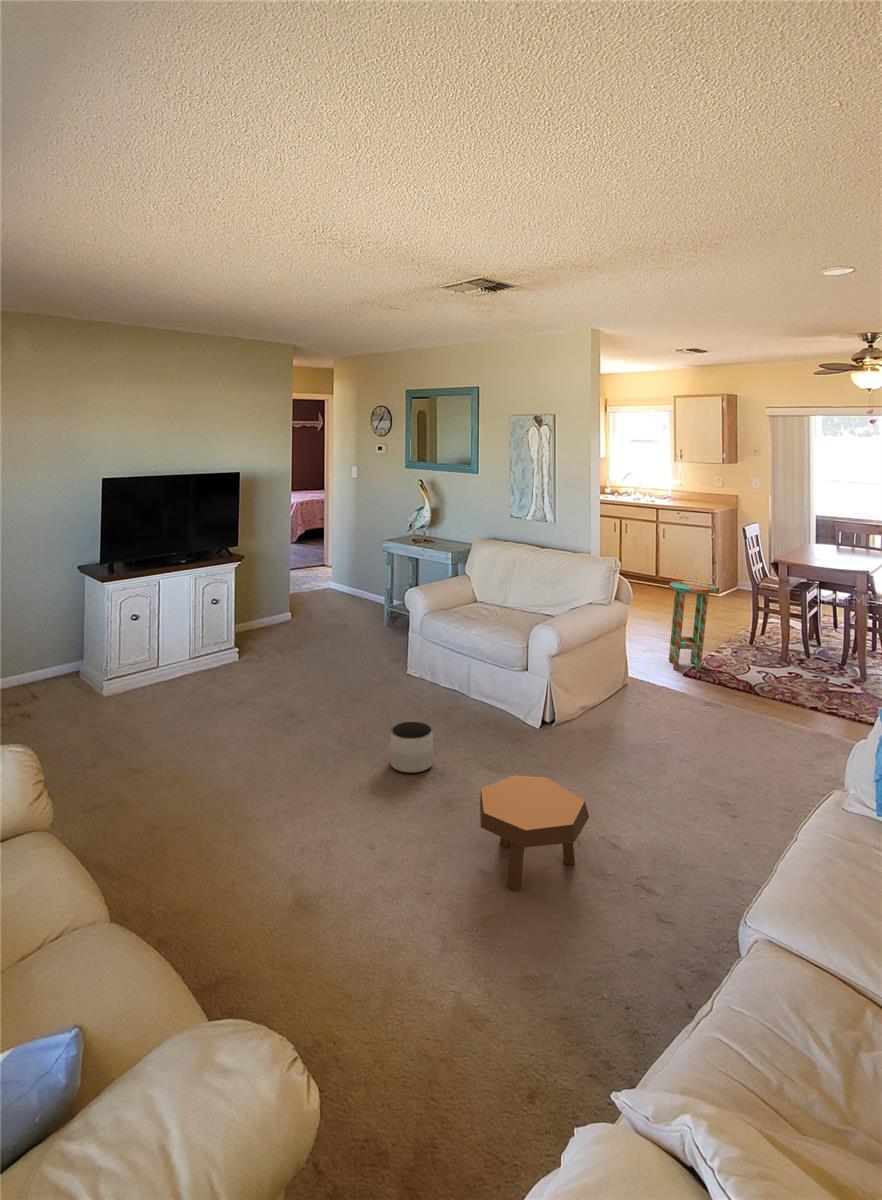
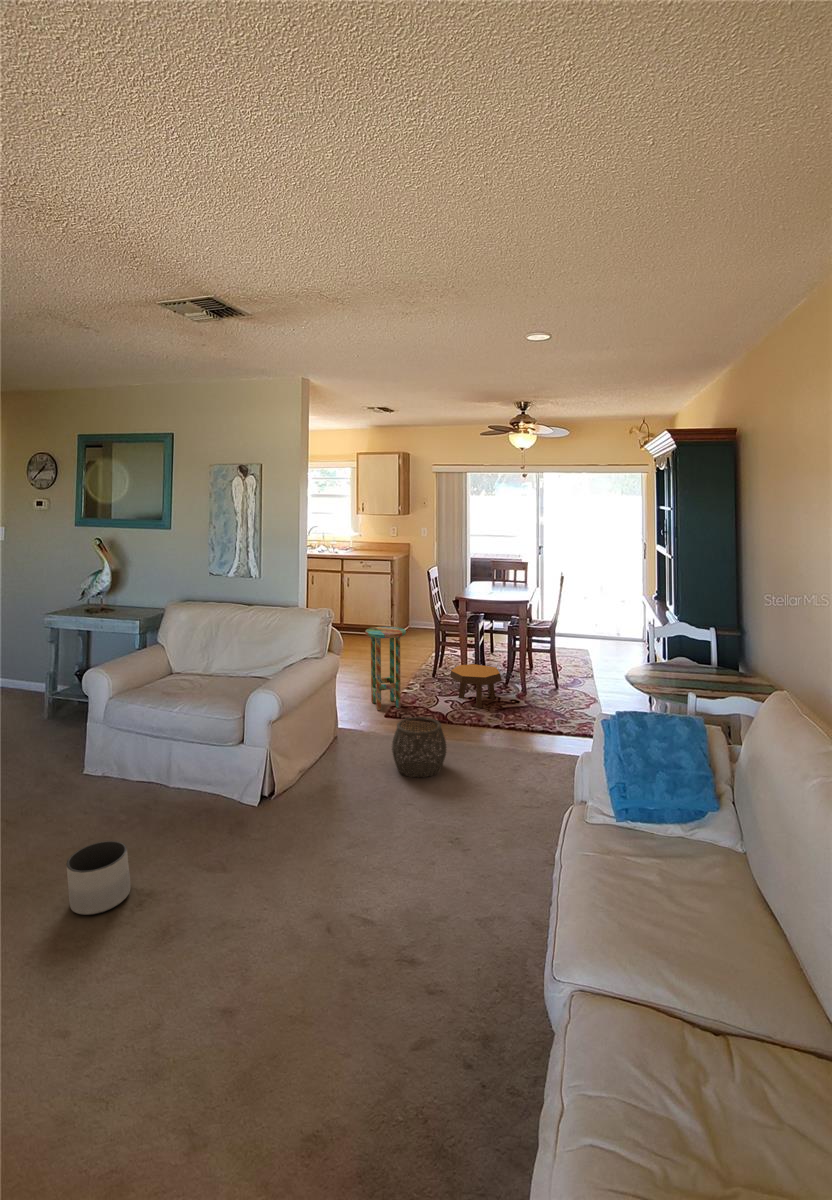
woven basket: none [679,675,741,738] -> present [392,717,447,777]
footstool: present [480,775,589,891] -> present [450,664,502,708]

